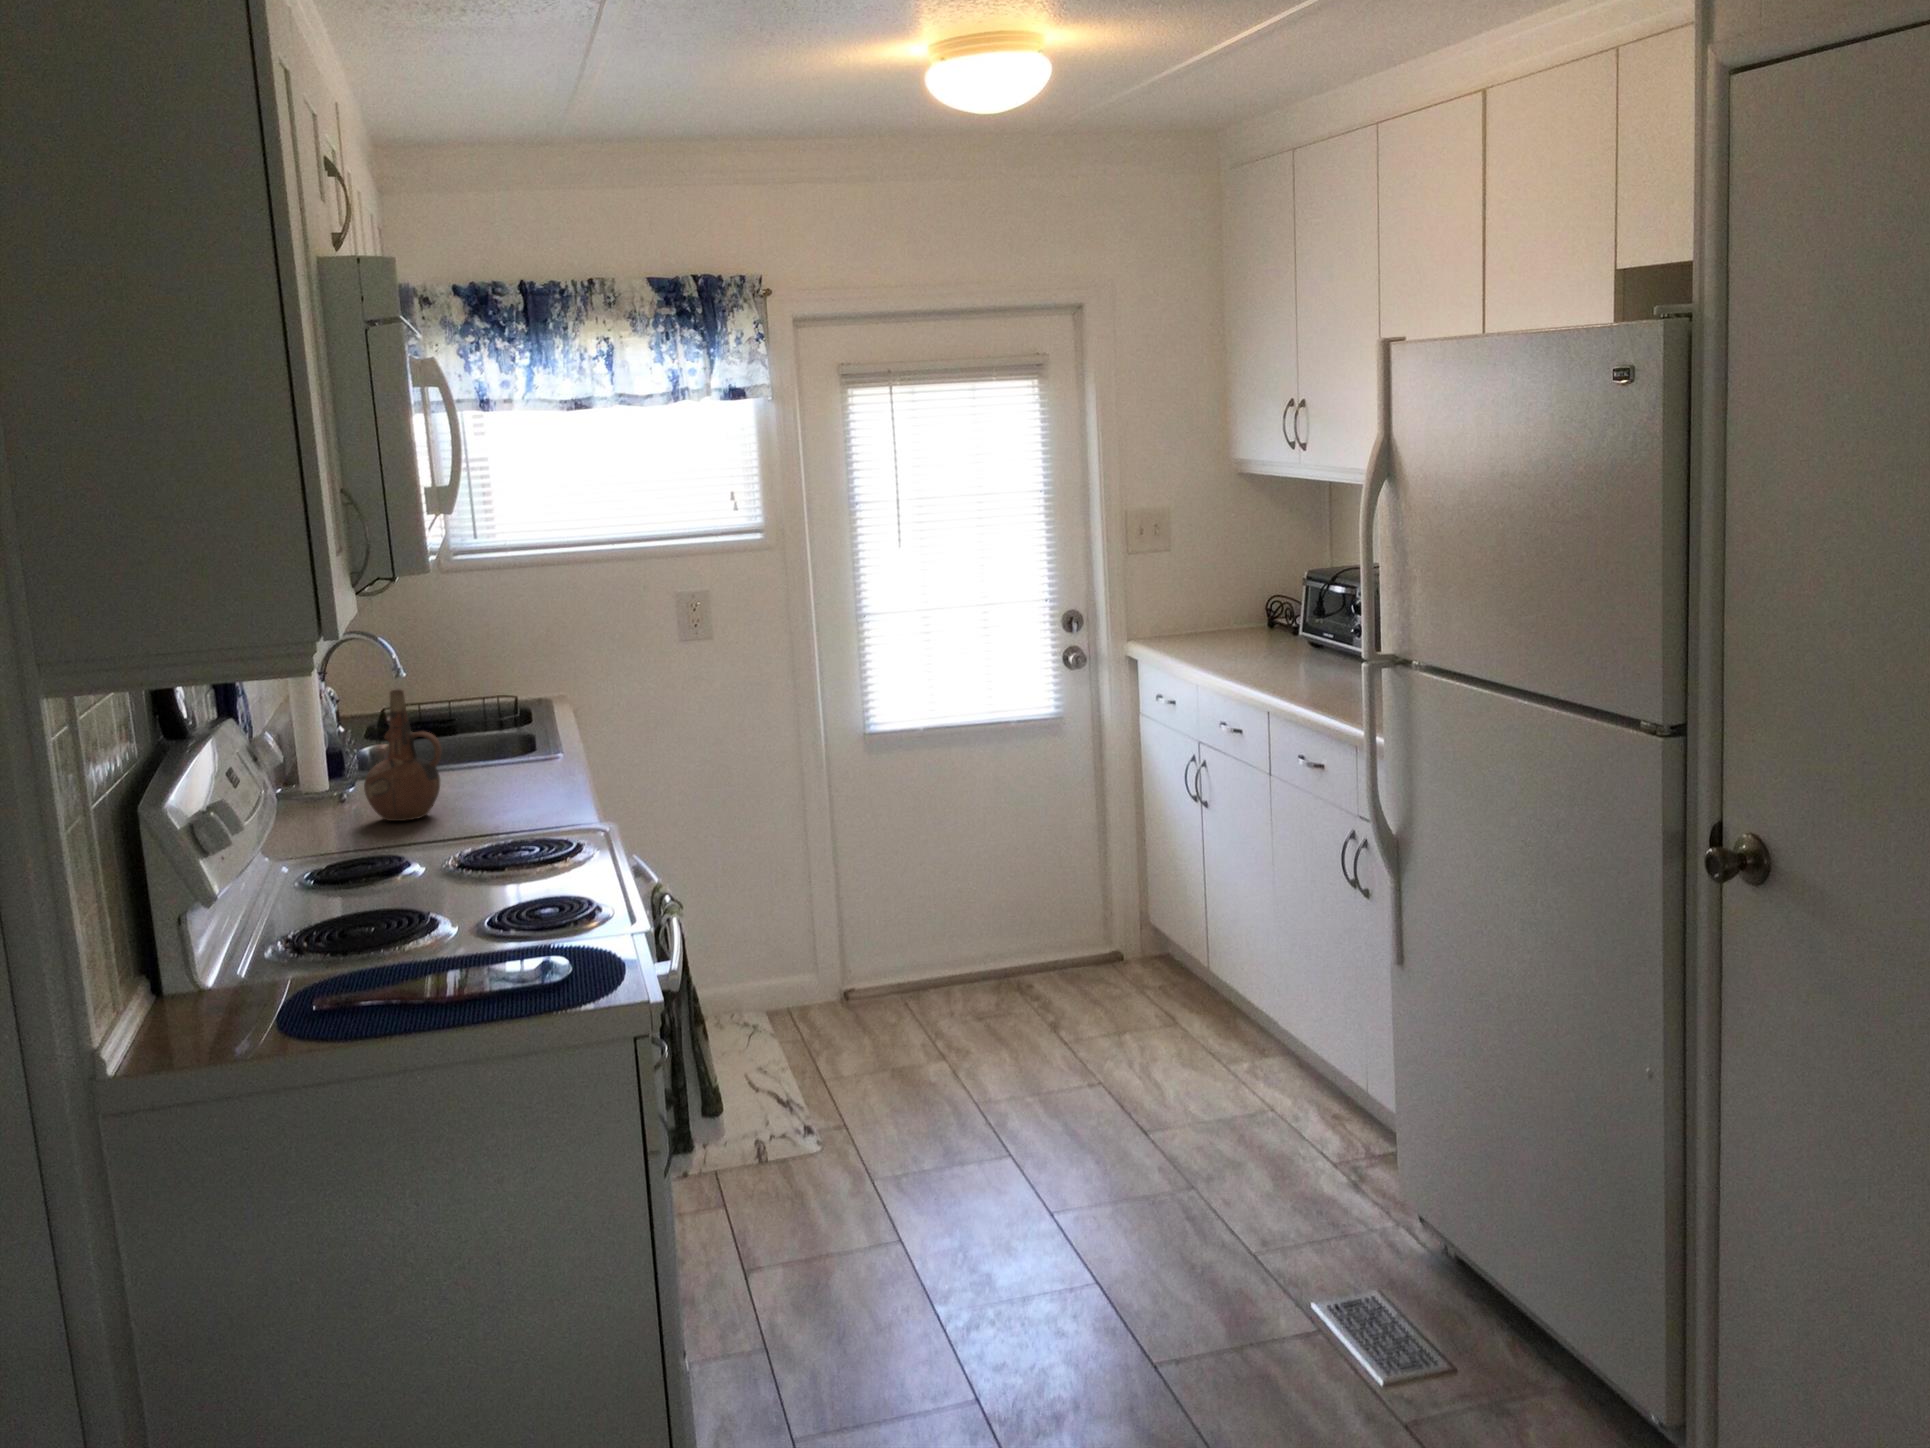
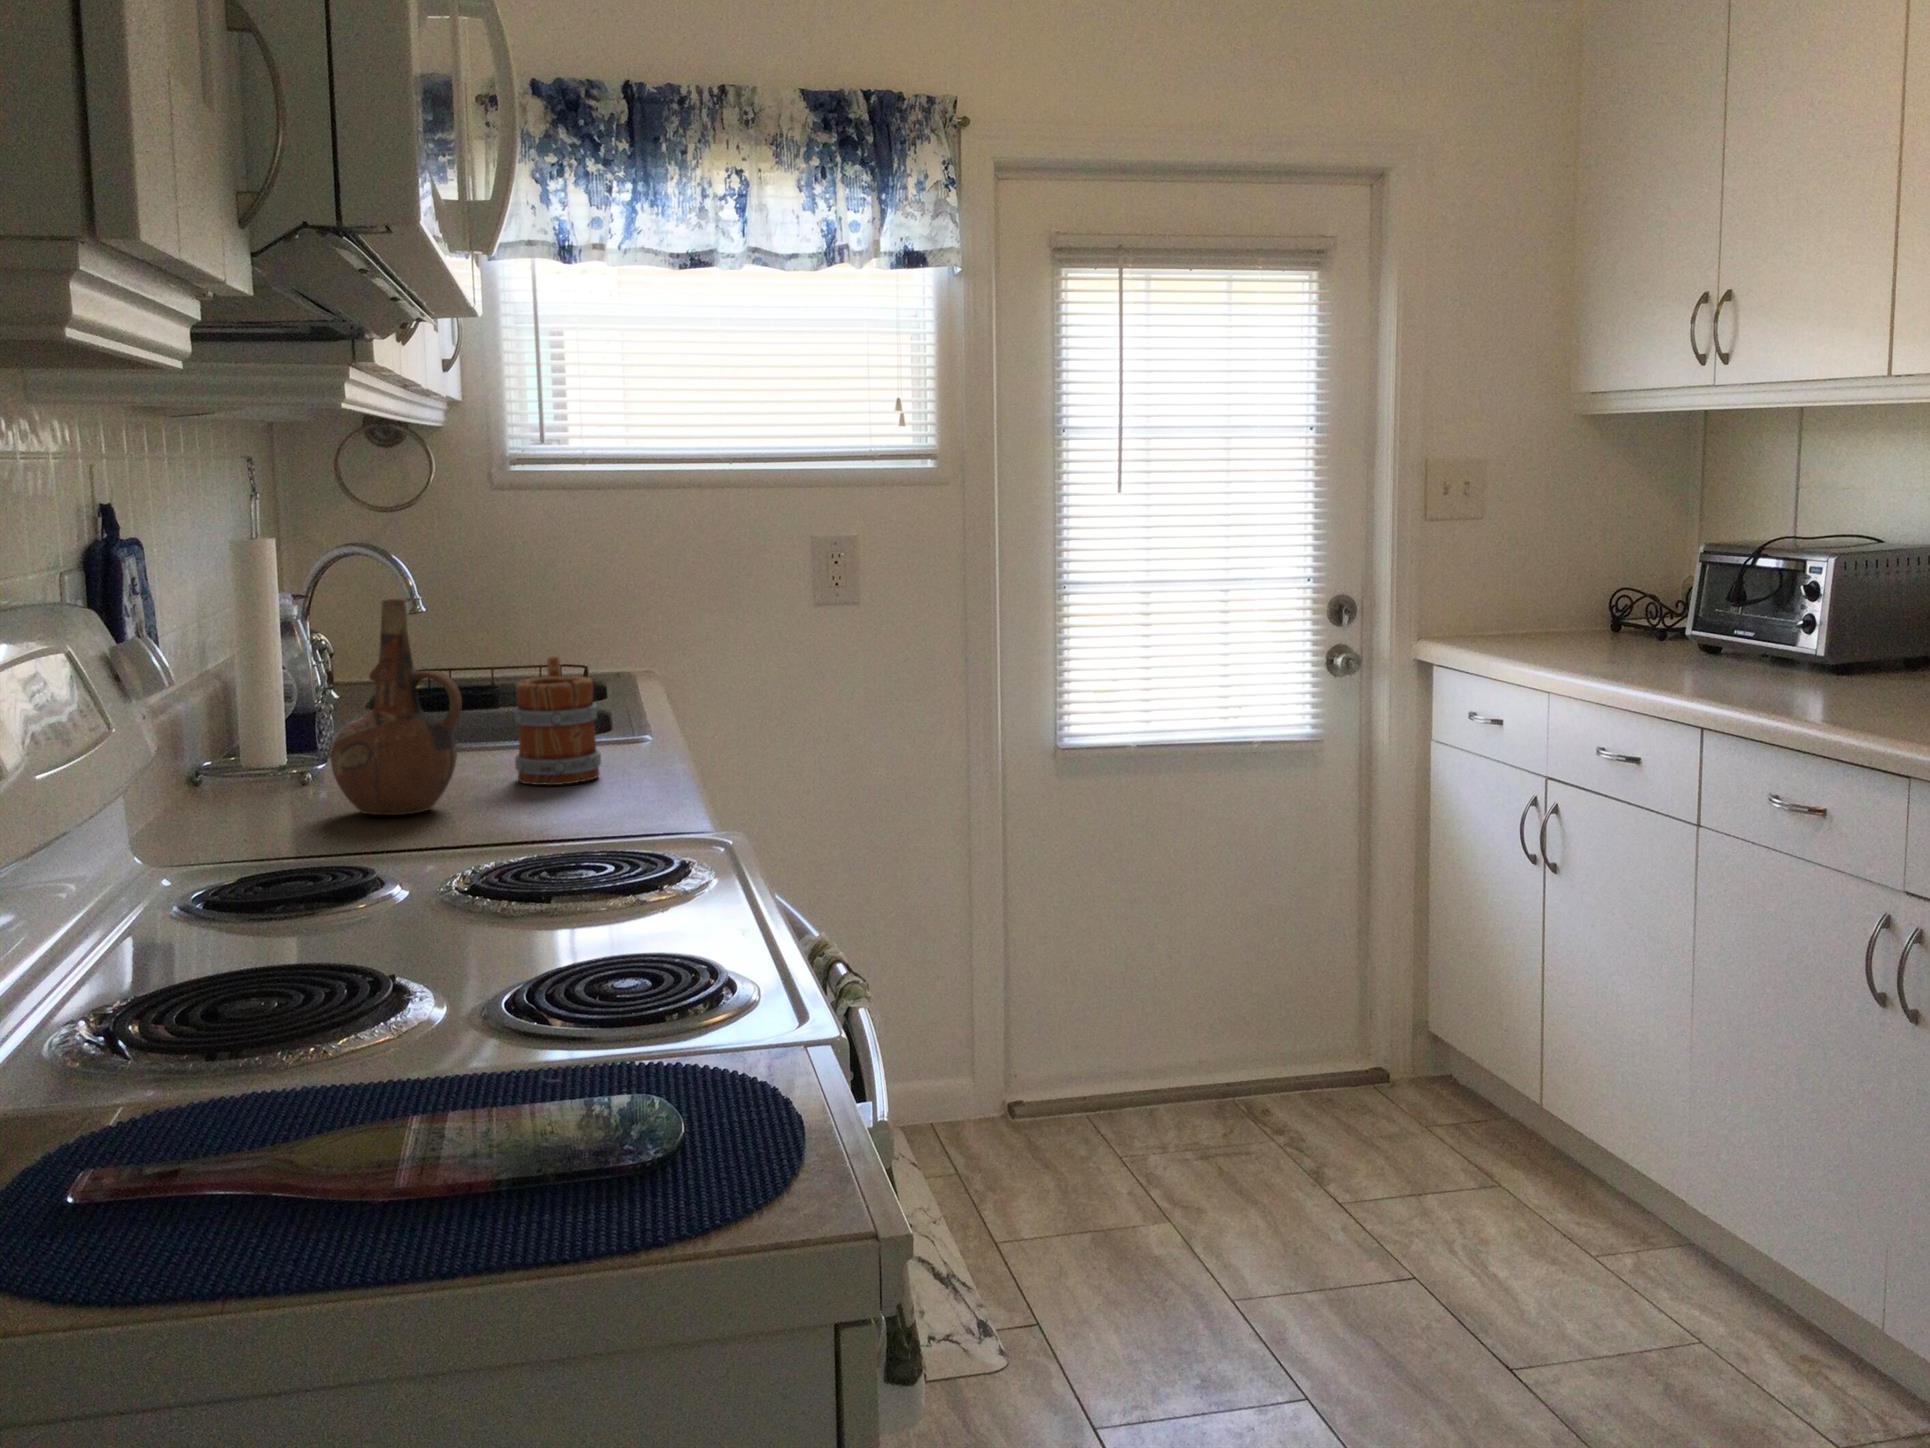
mug: none [473,711,530,794] -> present [515,657,601,785]

